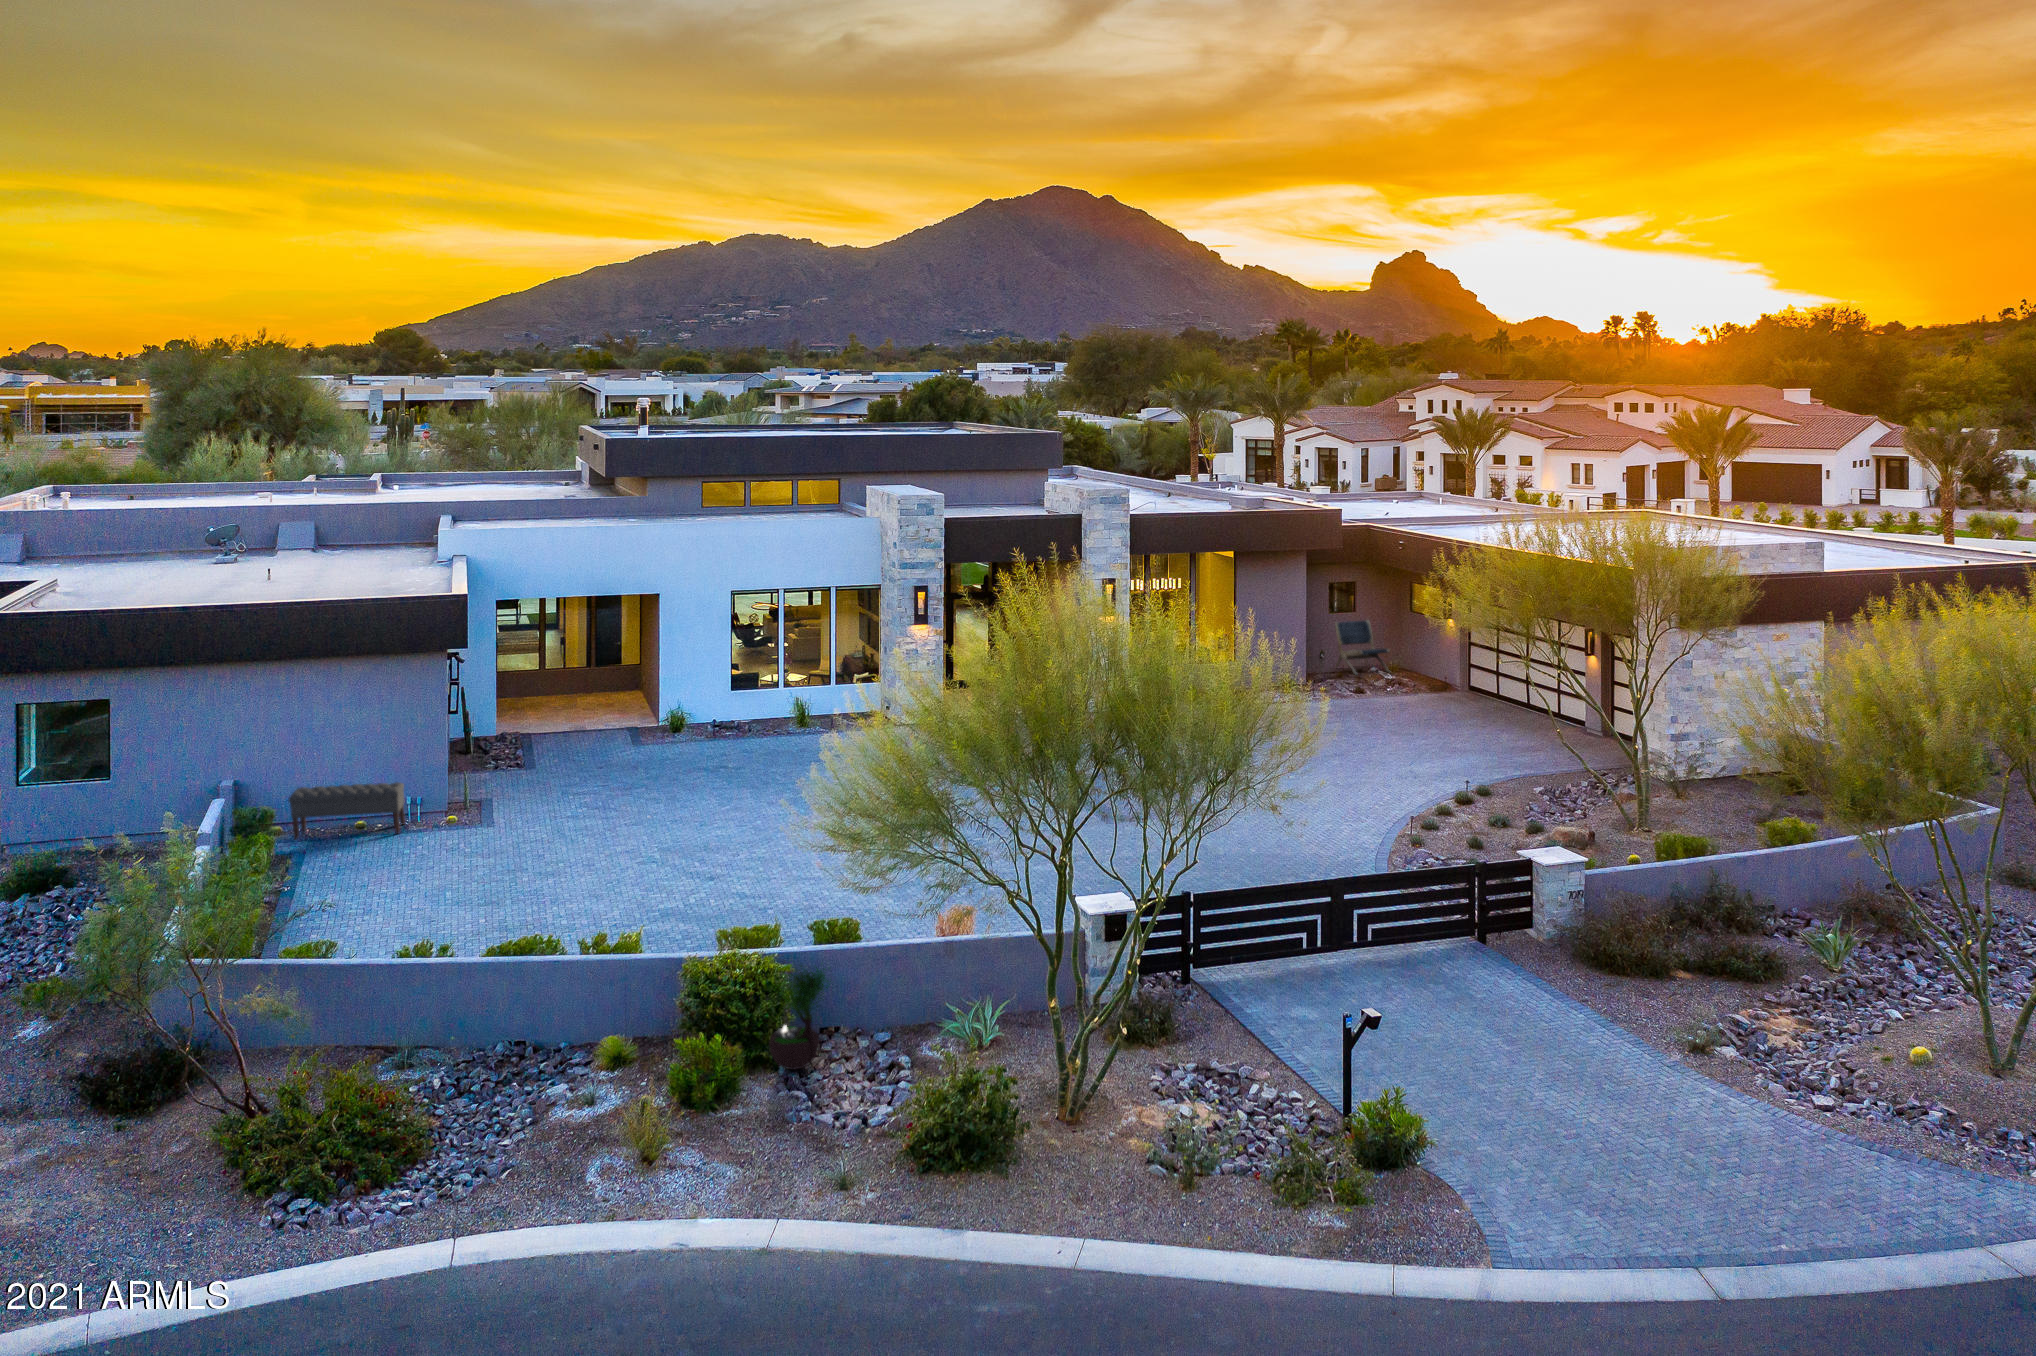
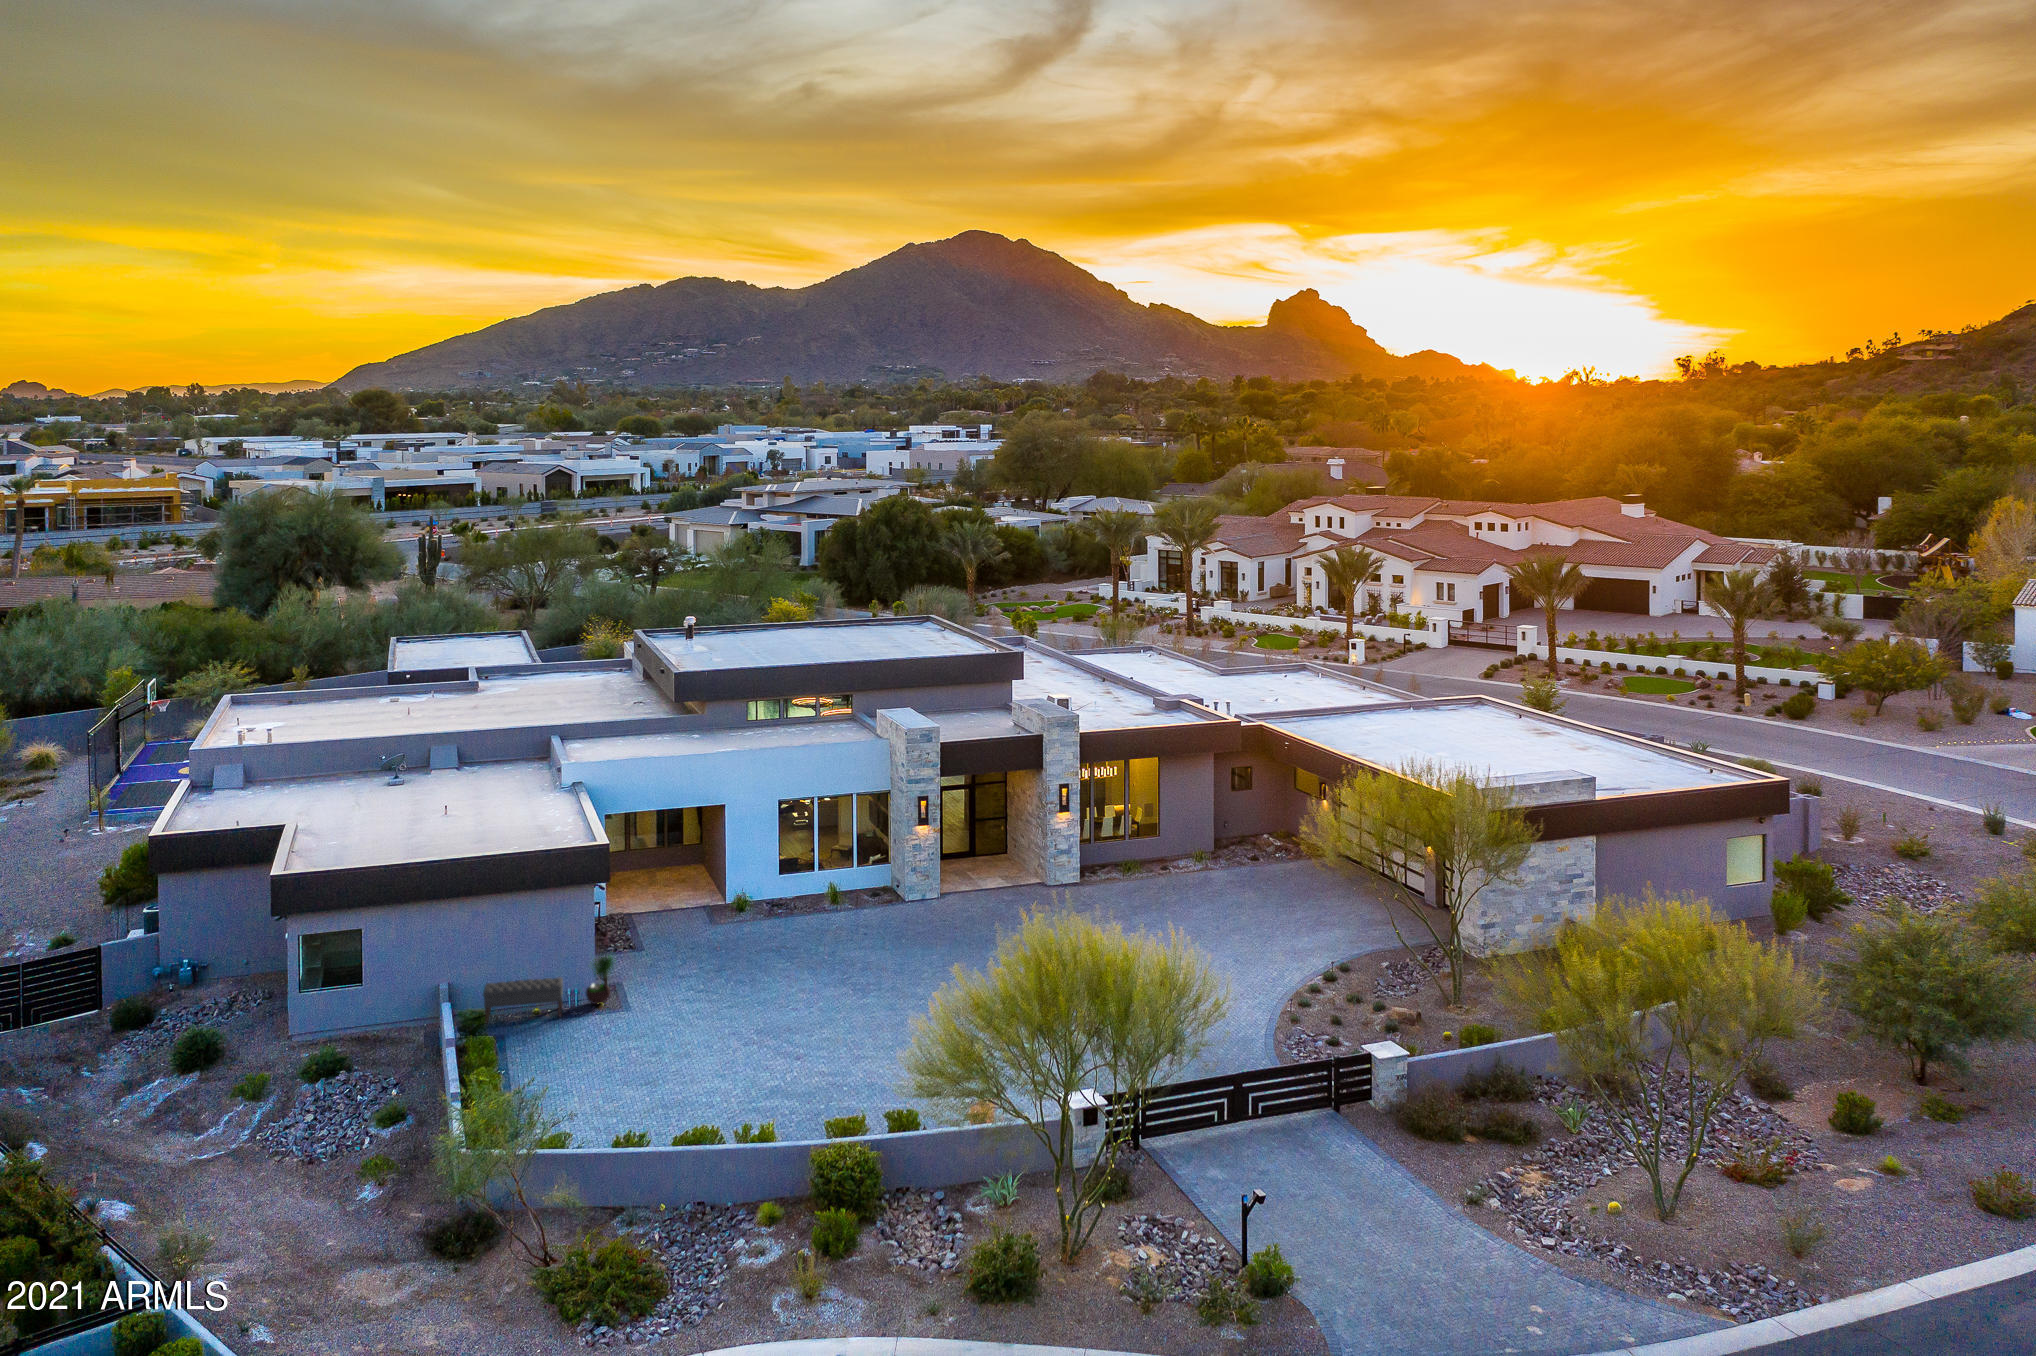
lounge chair: present [1335,620,1390,674] -> none [1238,801,1281,846]
potted tree: present [770,966,831,1069] -> present [586,956,613,1004]

